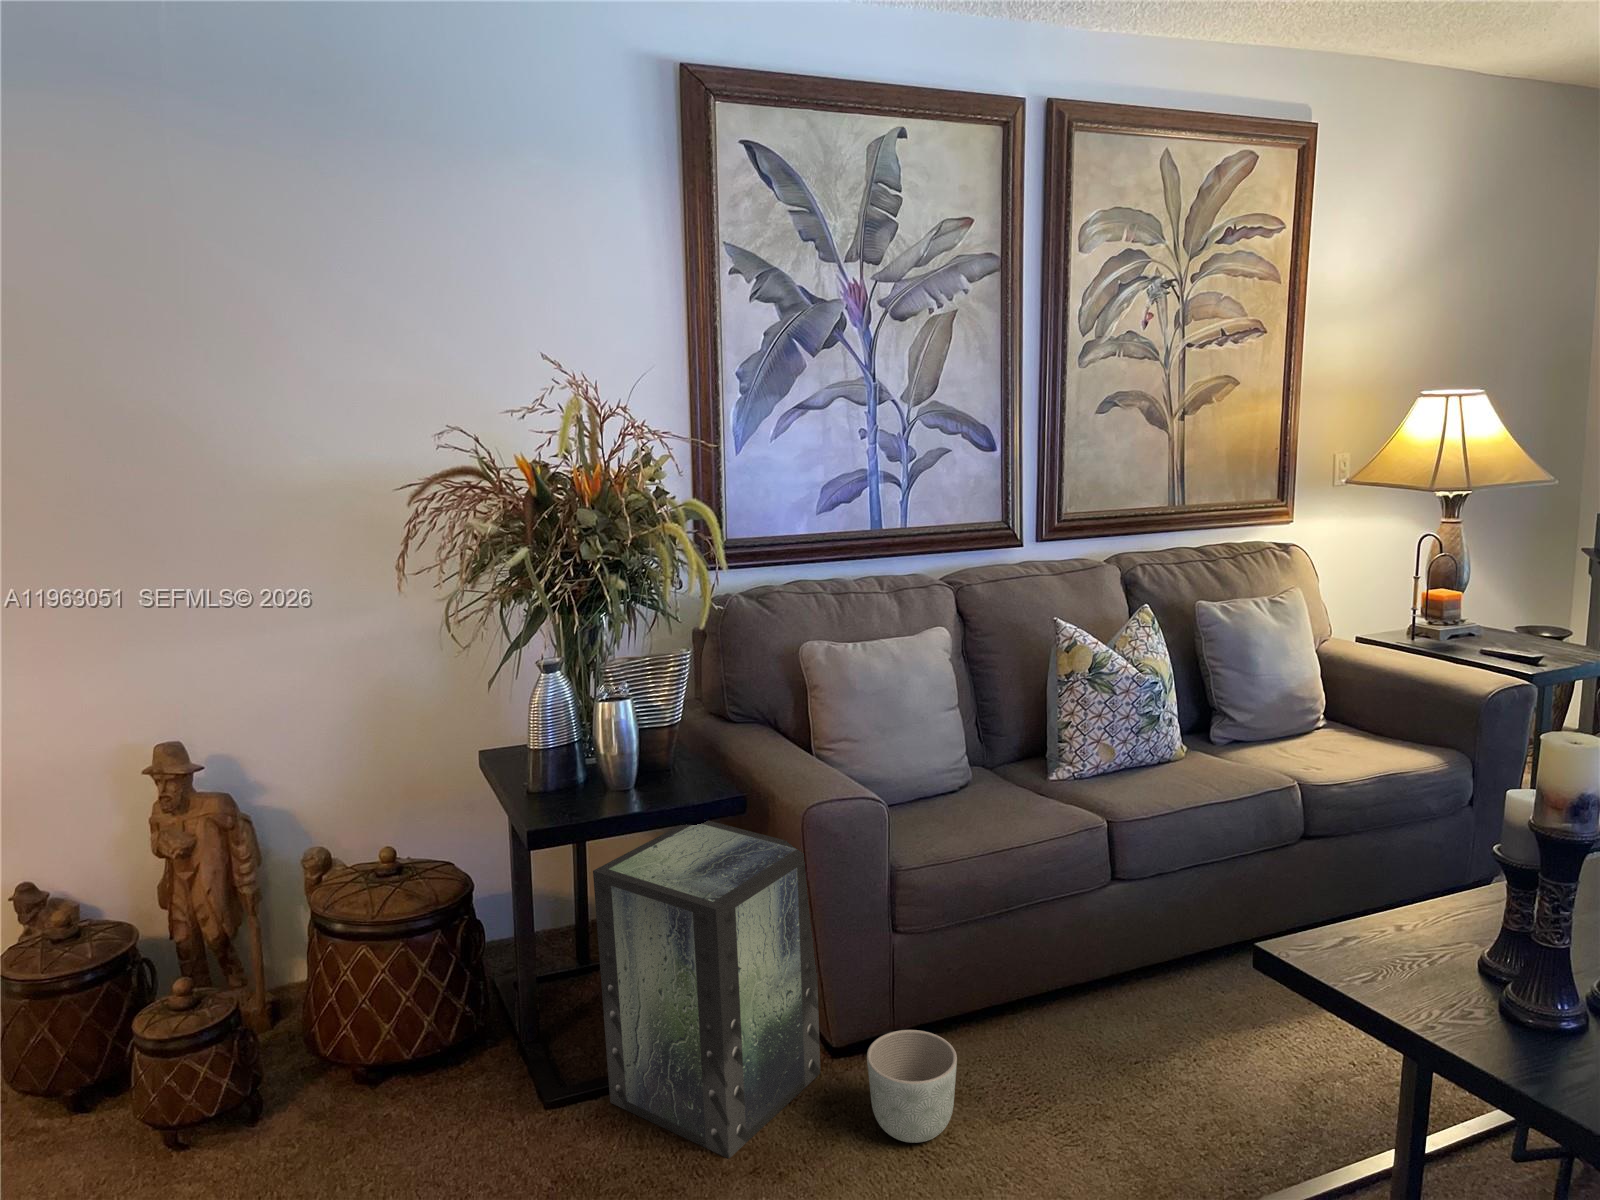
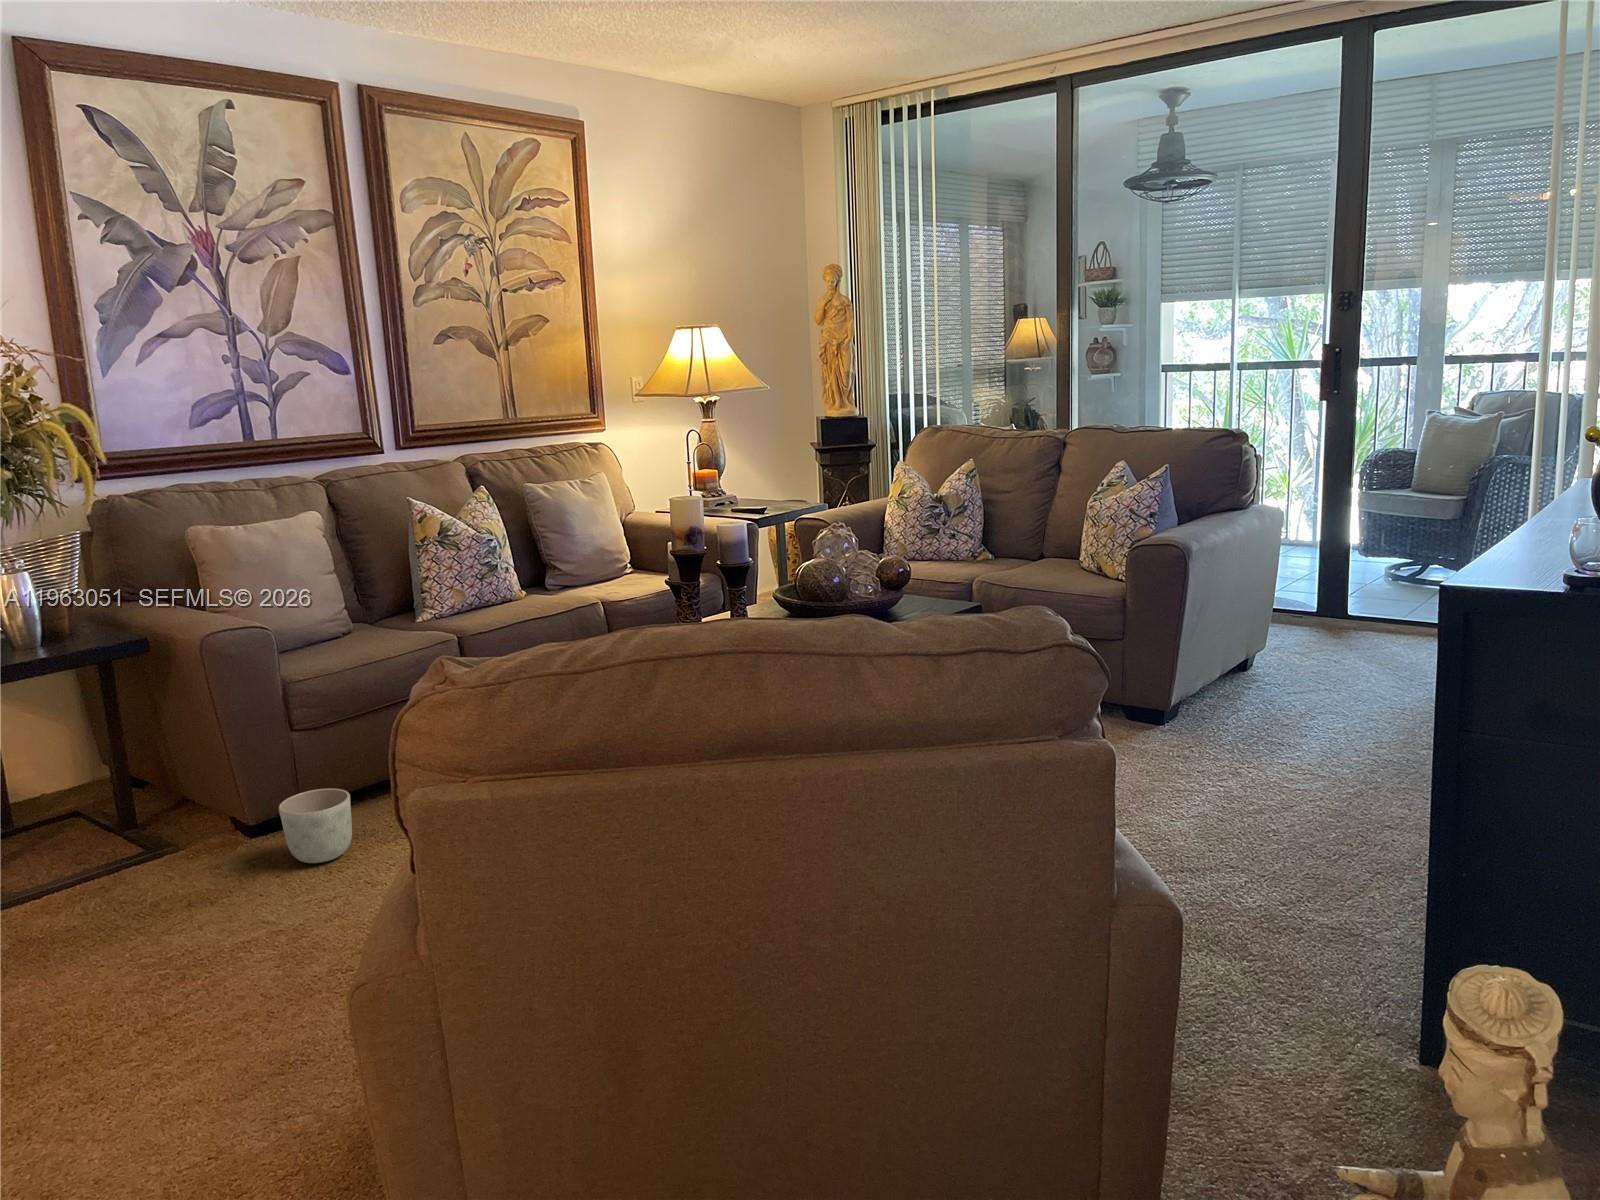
storage box: present [593,821,820,1159] -> none [16,665,244,903]

